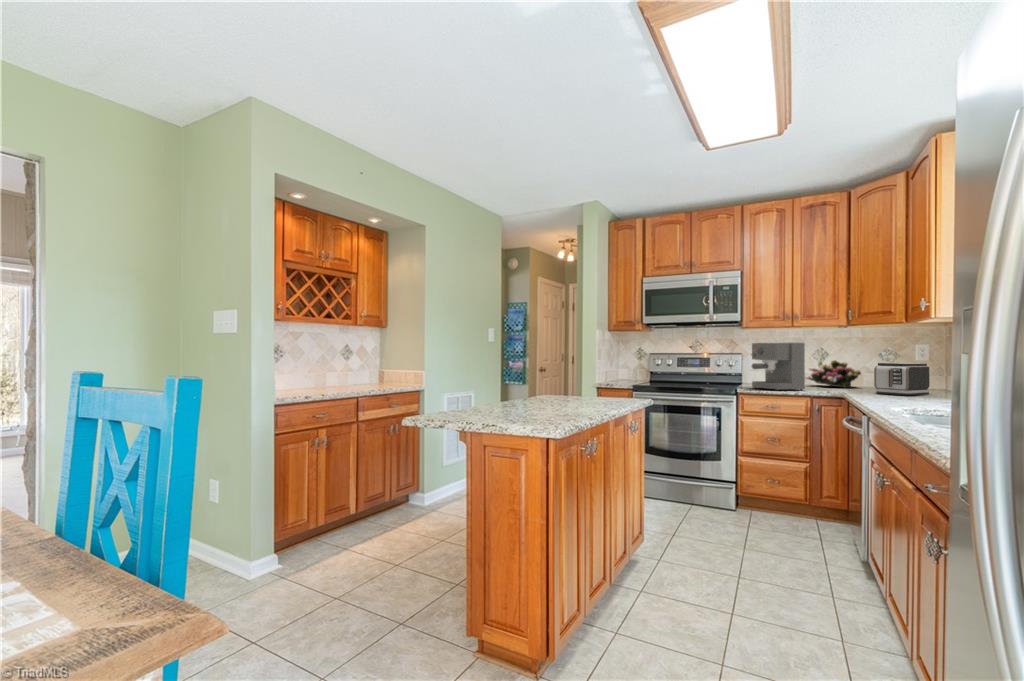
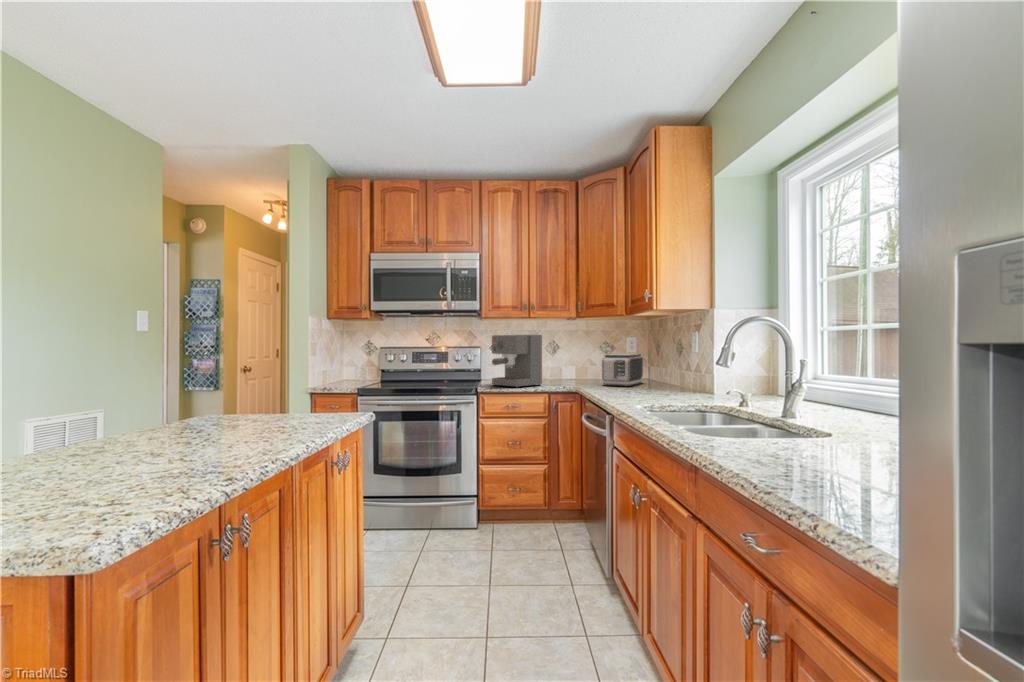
flower arrangement: present [805,360,861,388] -> none [540,351,588,380]

